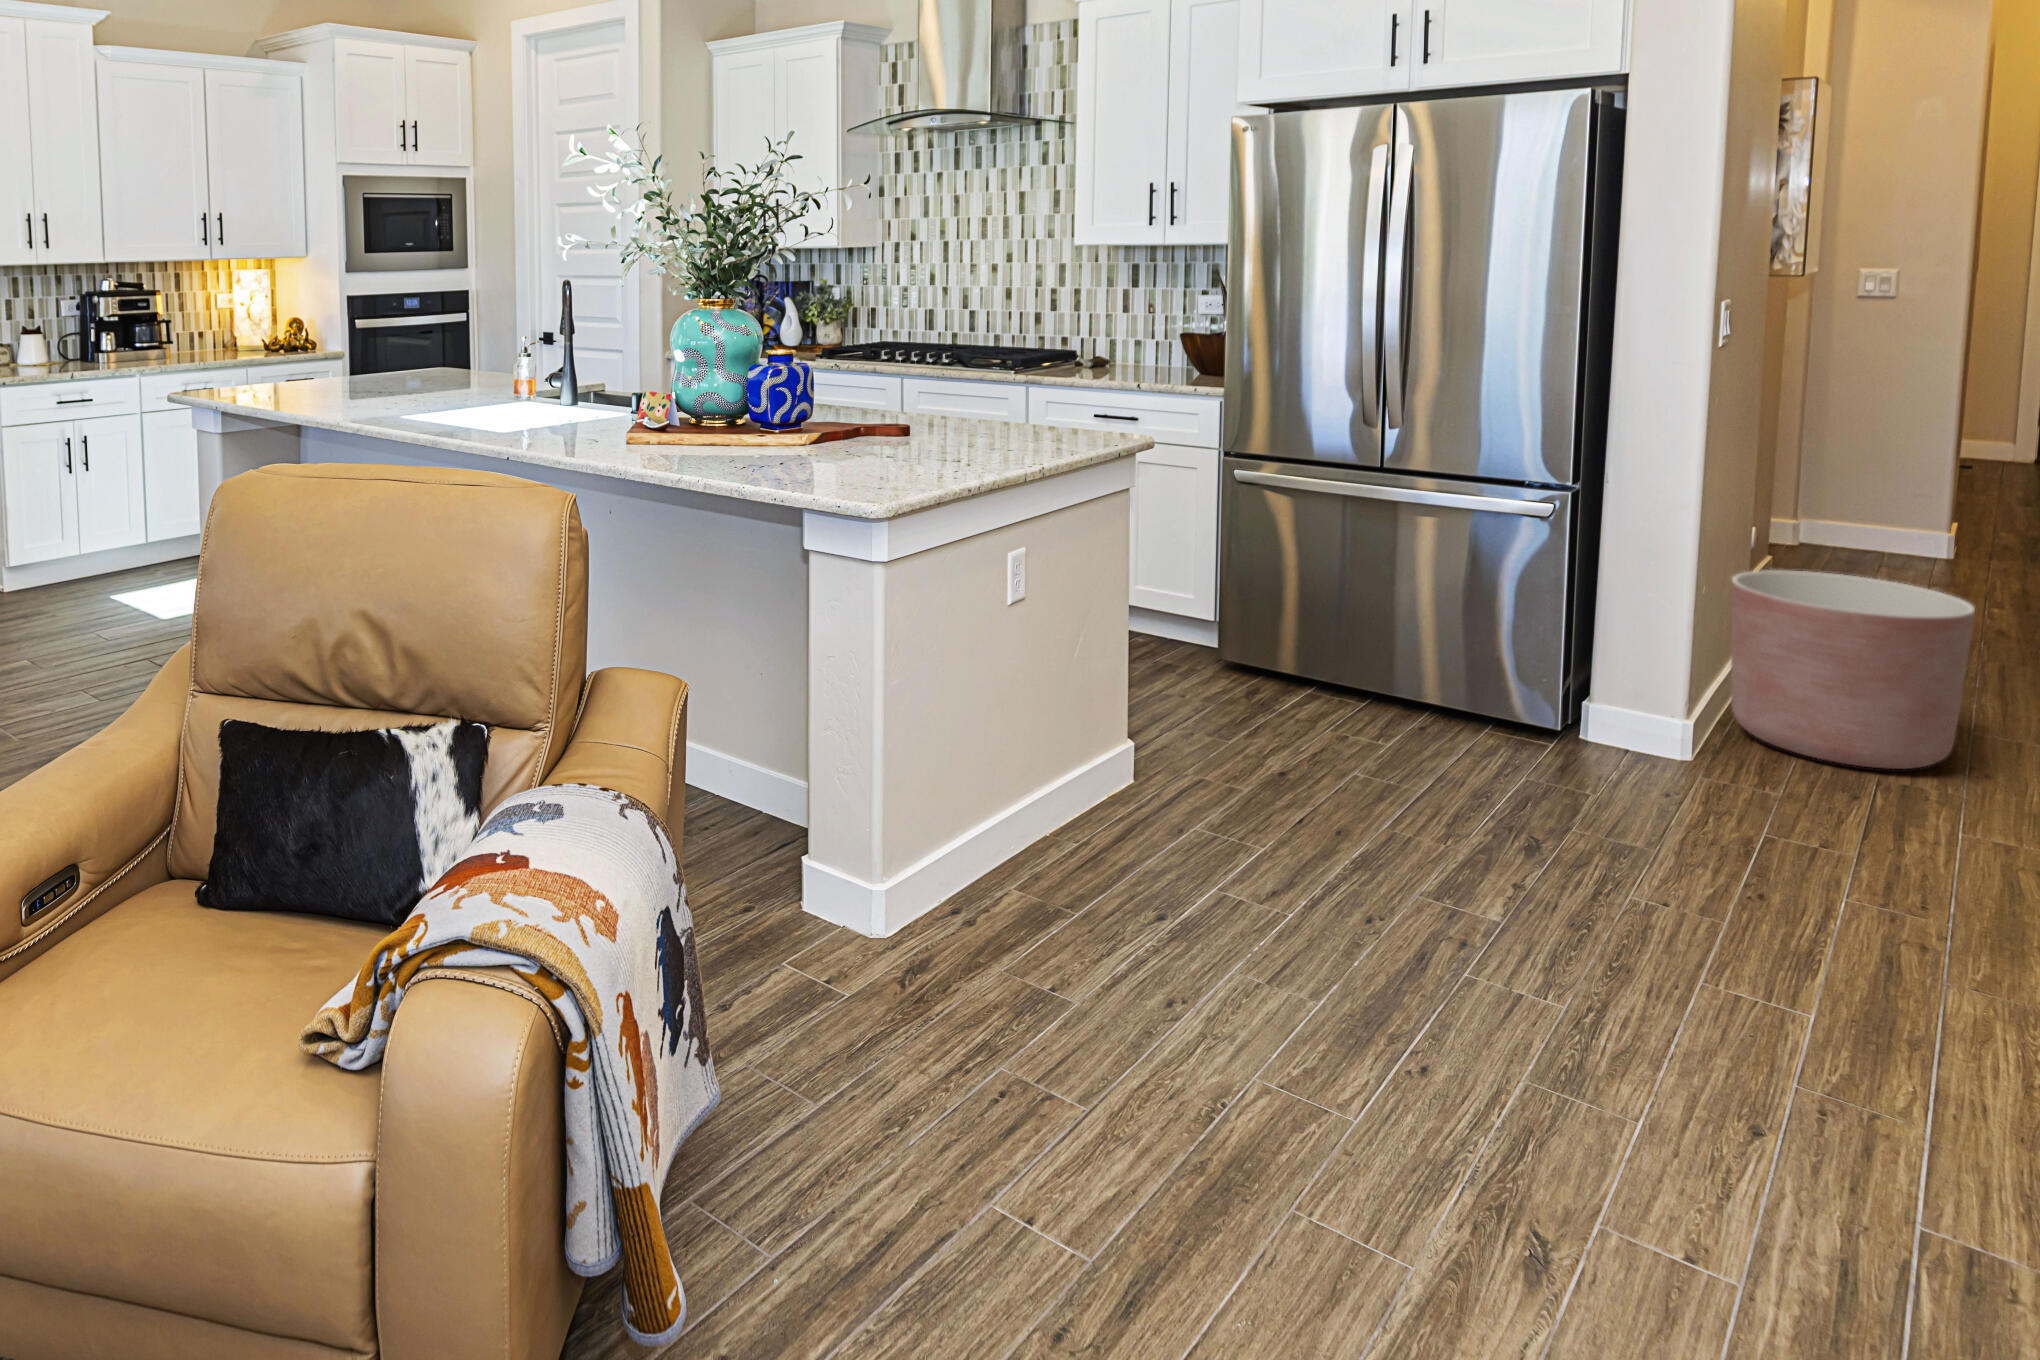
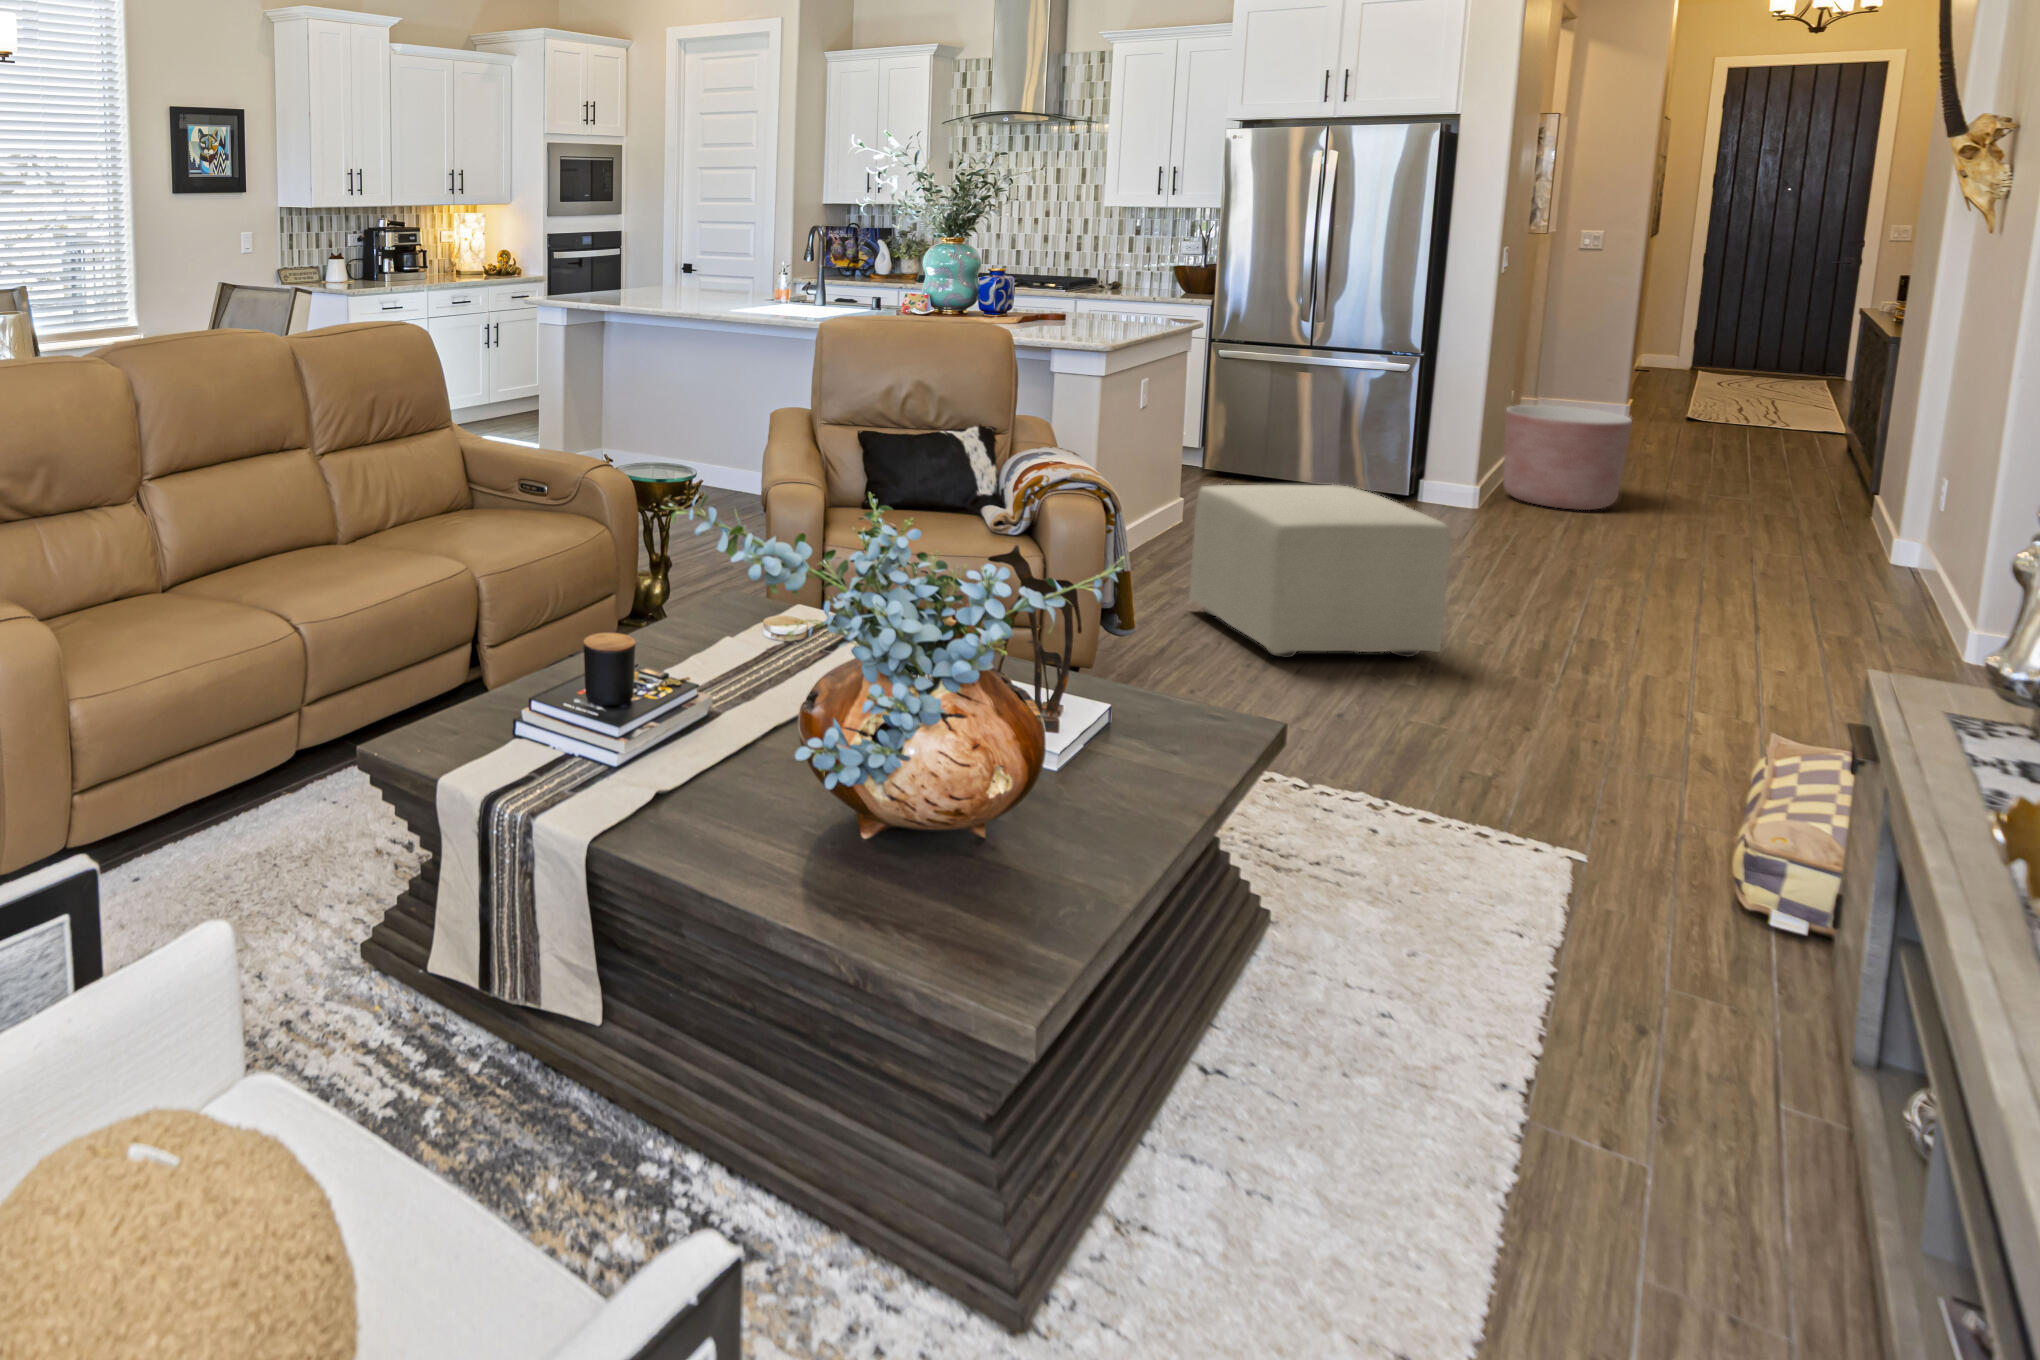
ottoman: none [1015,806,1543,1281] -> present [1189,485,1450,658]

